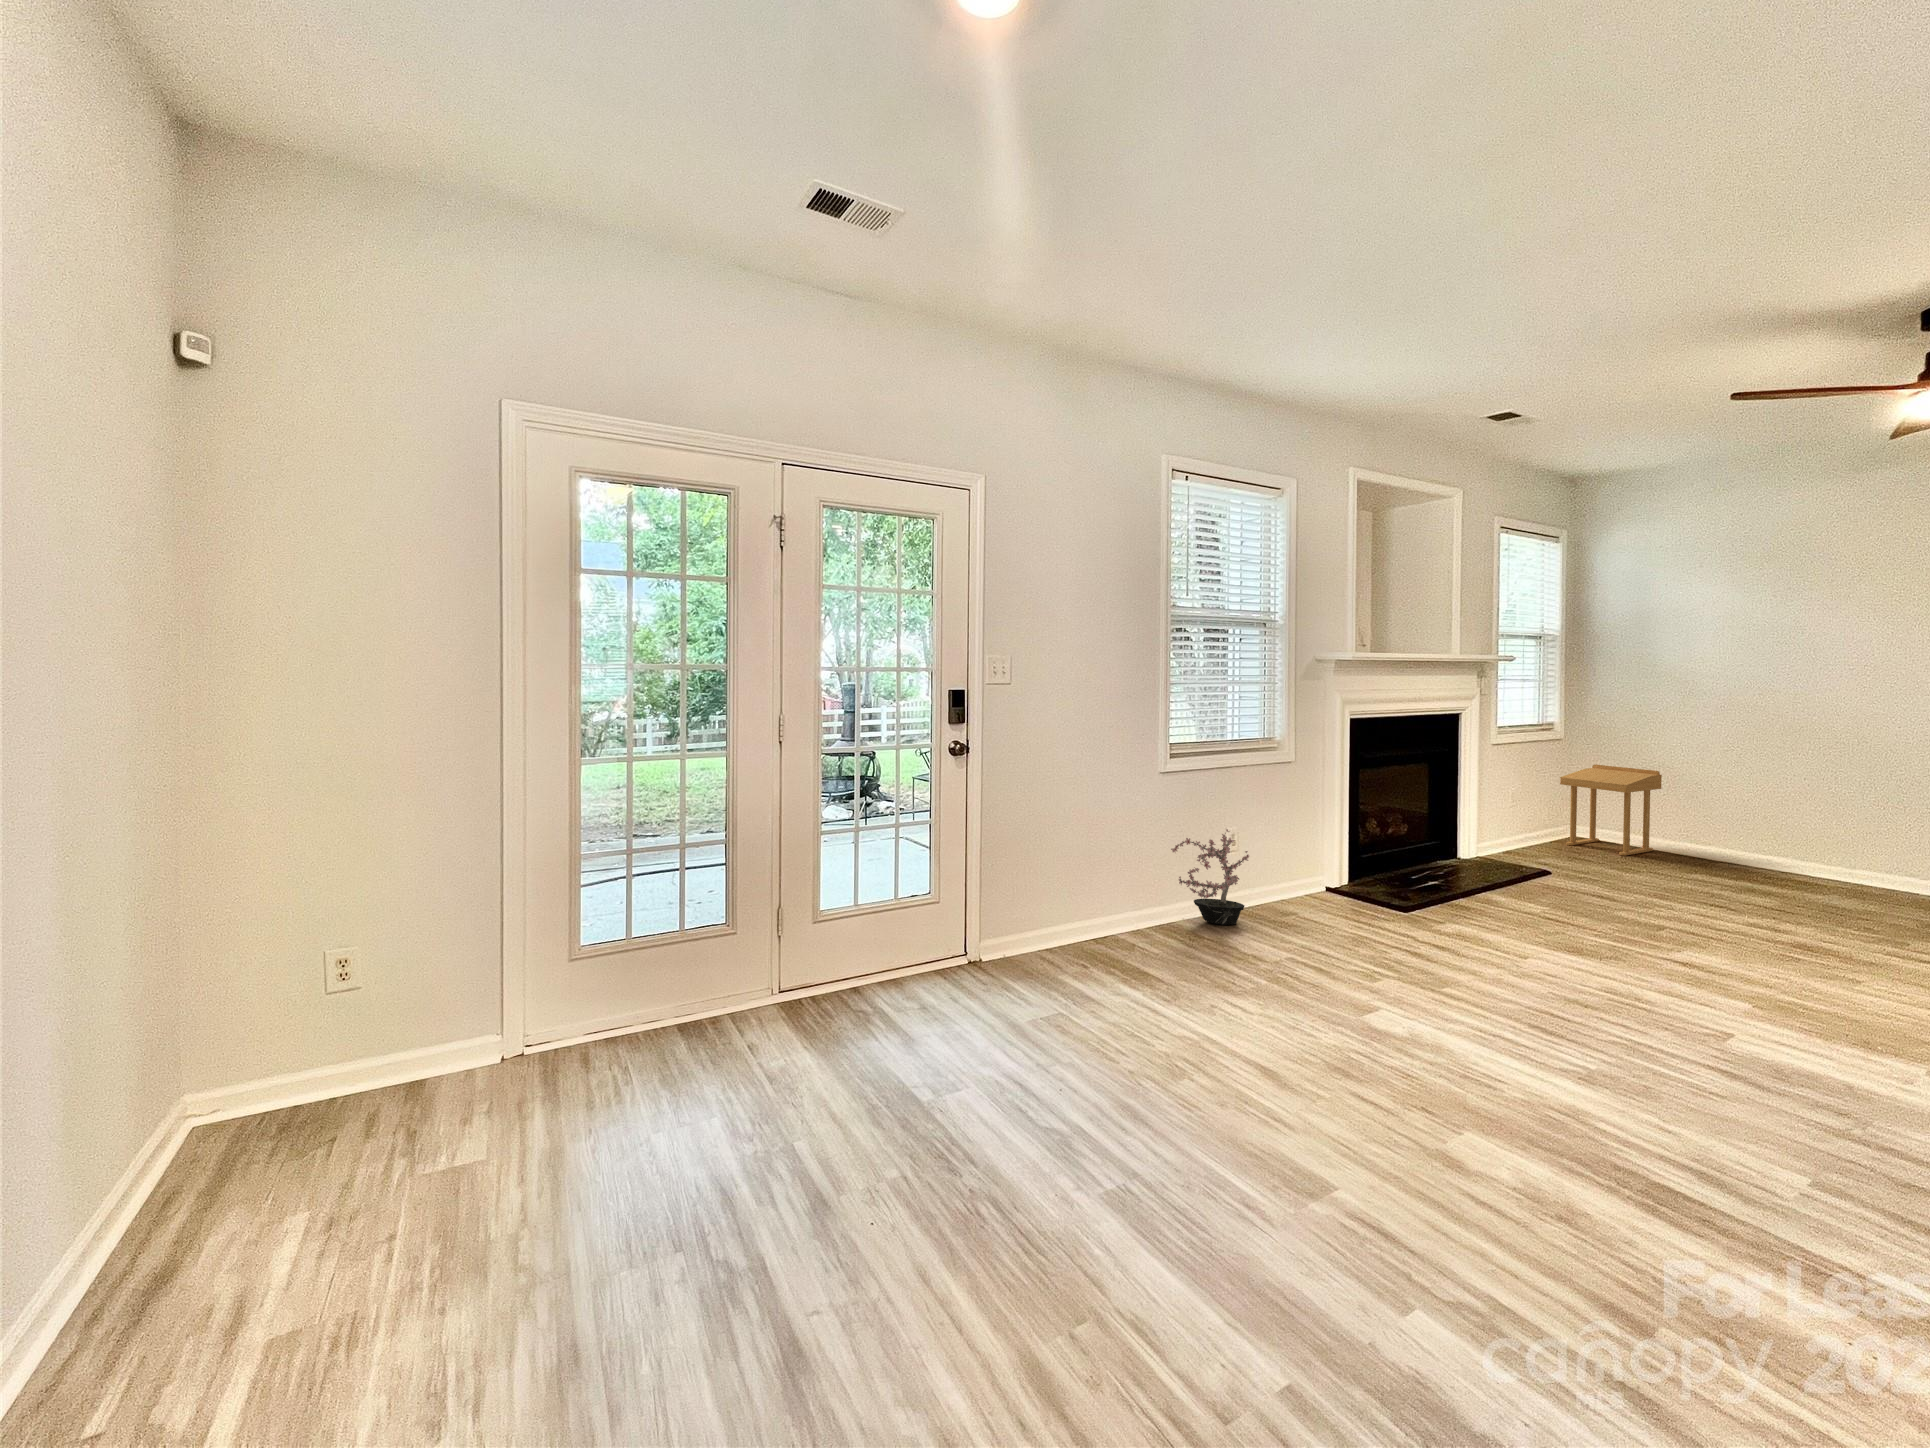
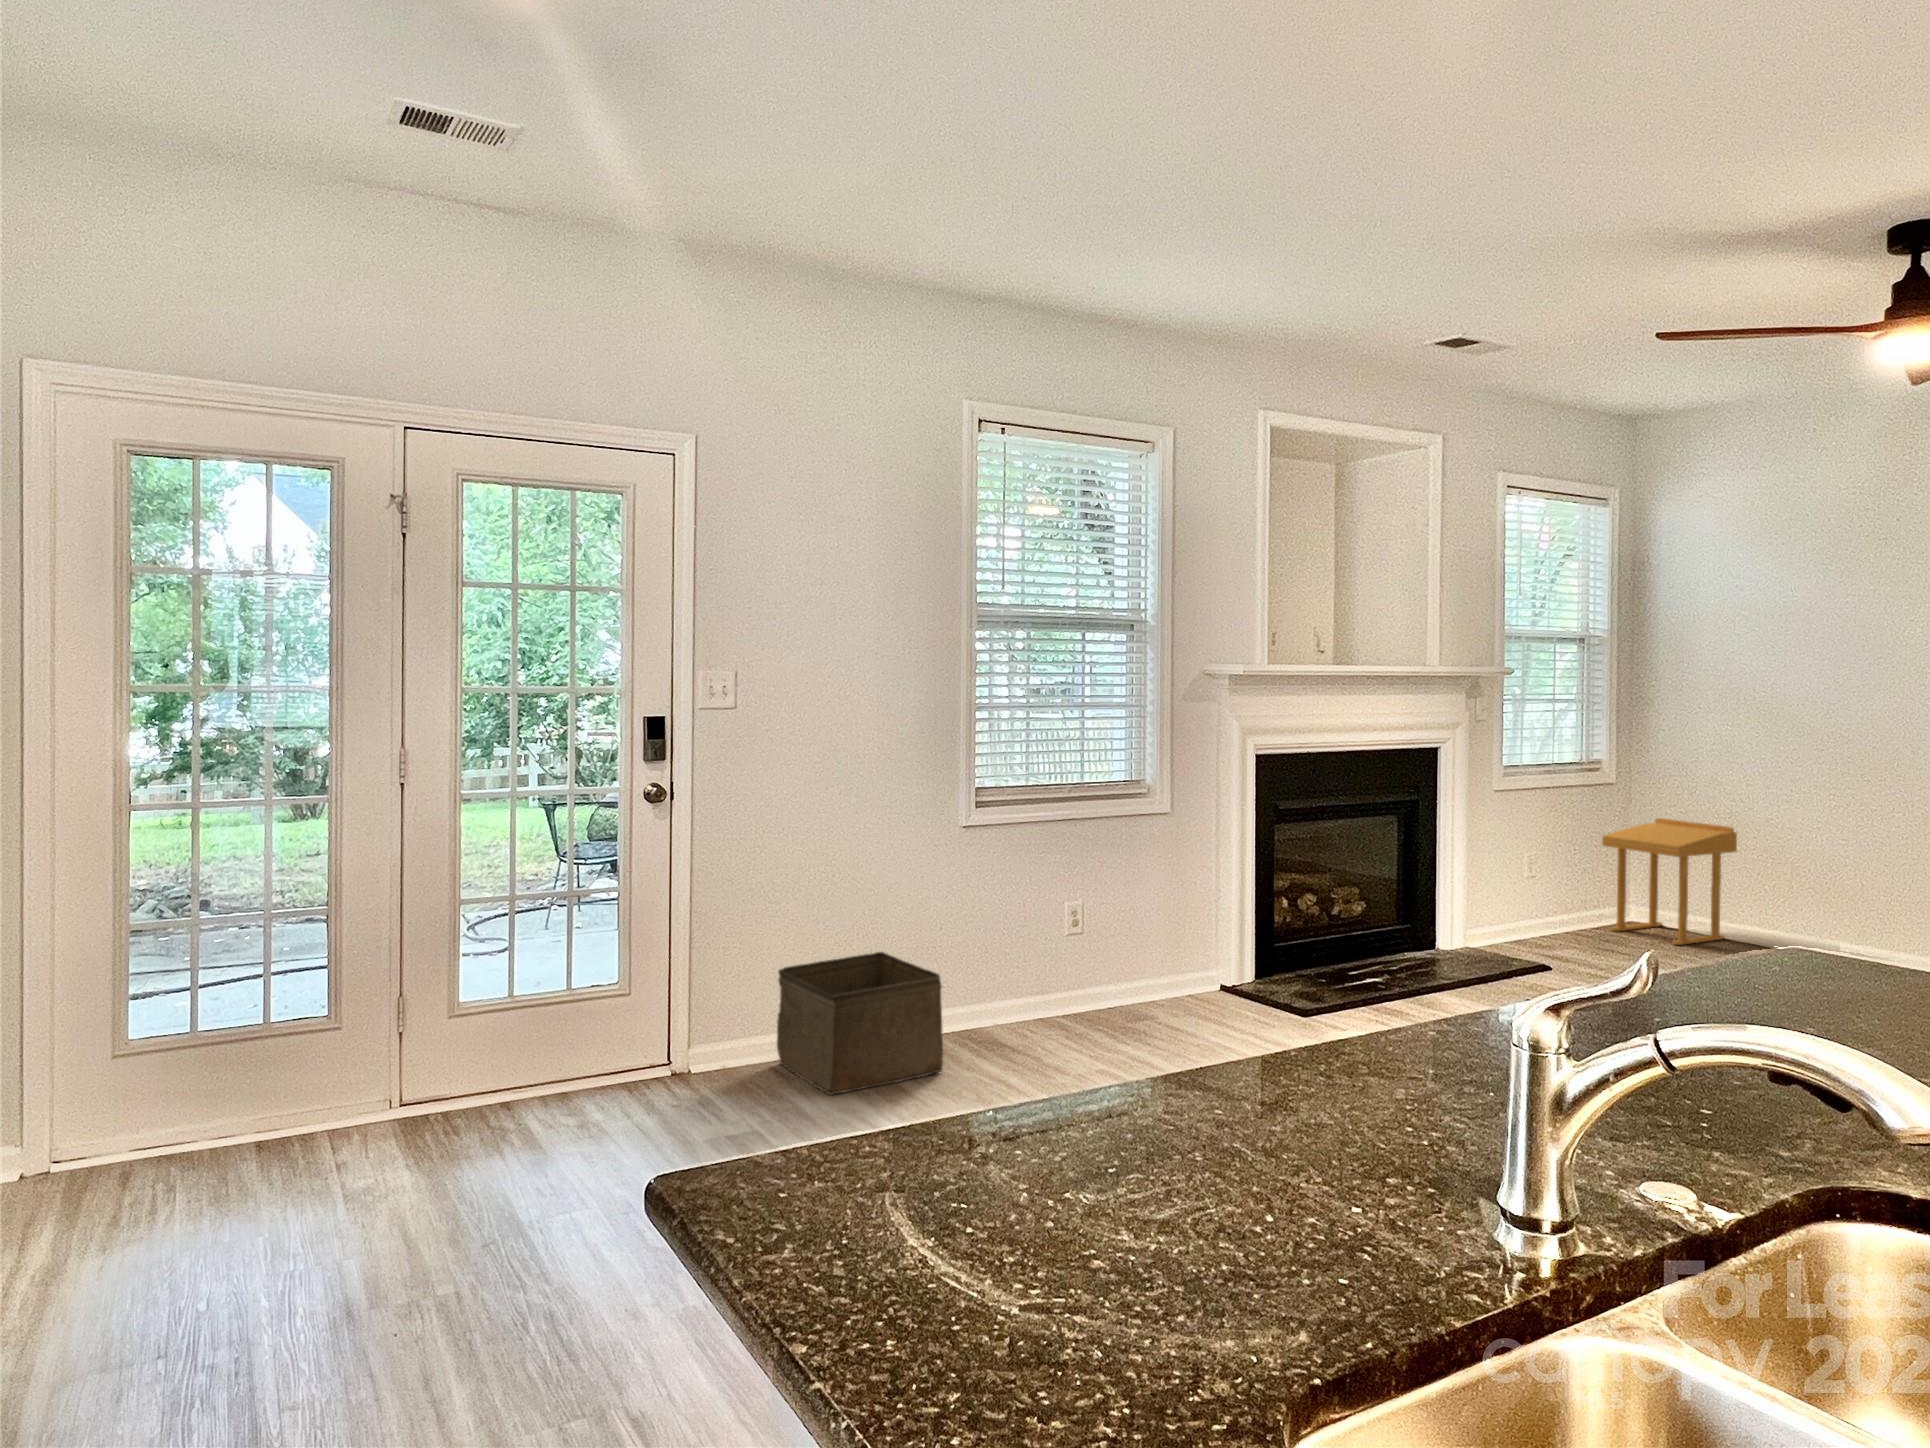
potted plant: present [1171,829,1249,925] -> none [969,898,1083,1031]
storage bin: none [1043,867,1174,980] -> present [777,952,943,1095]

